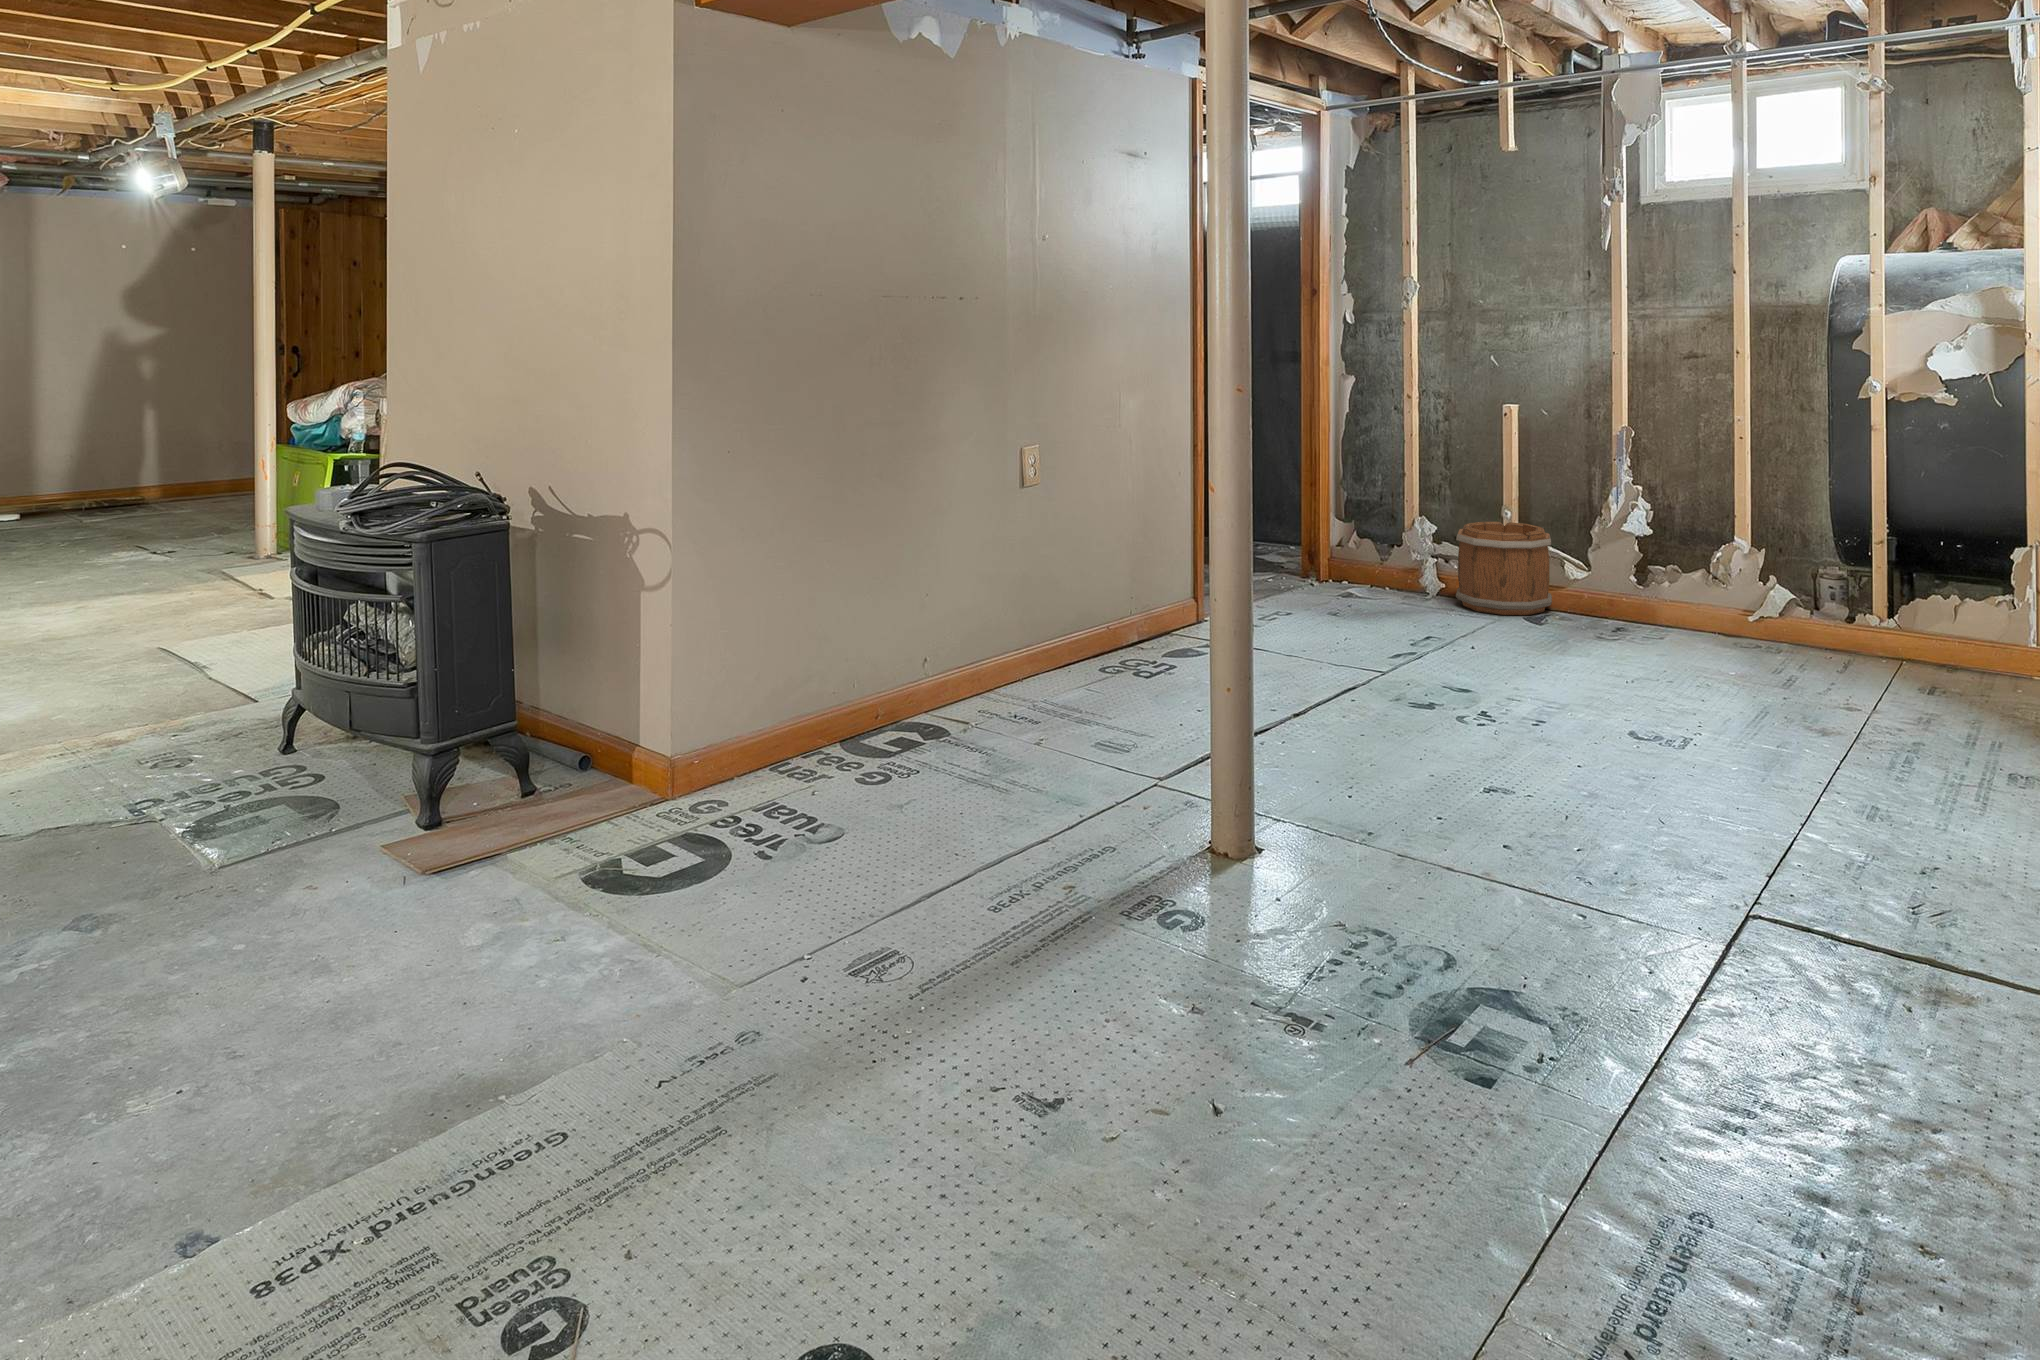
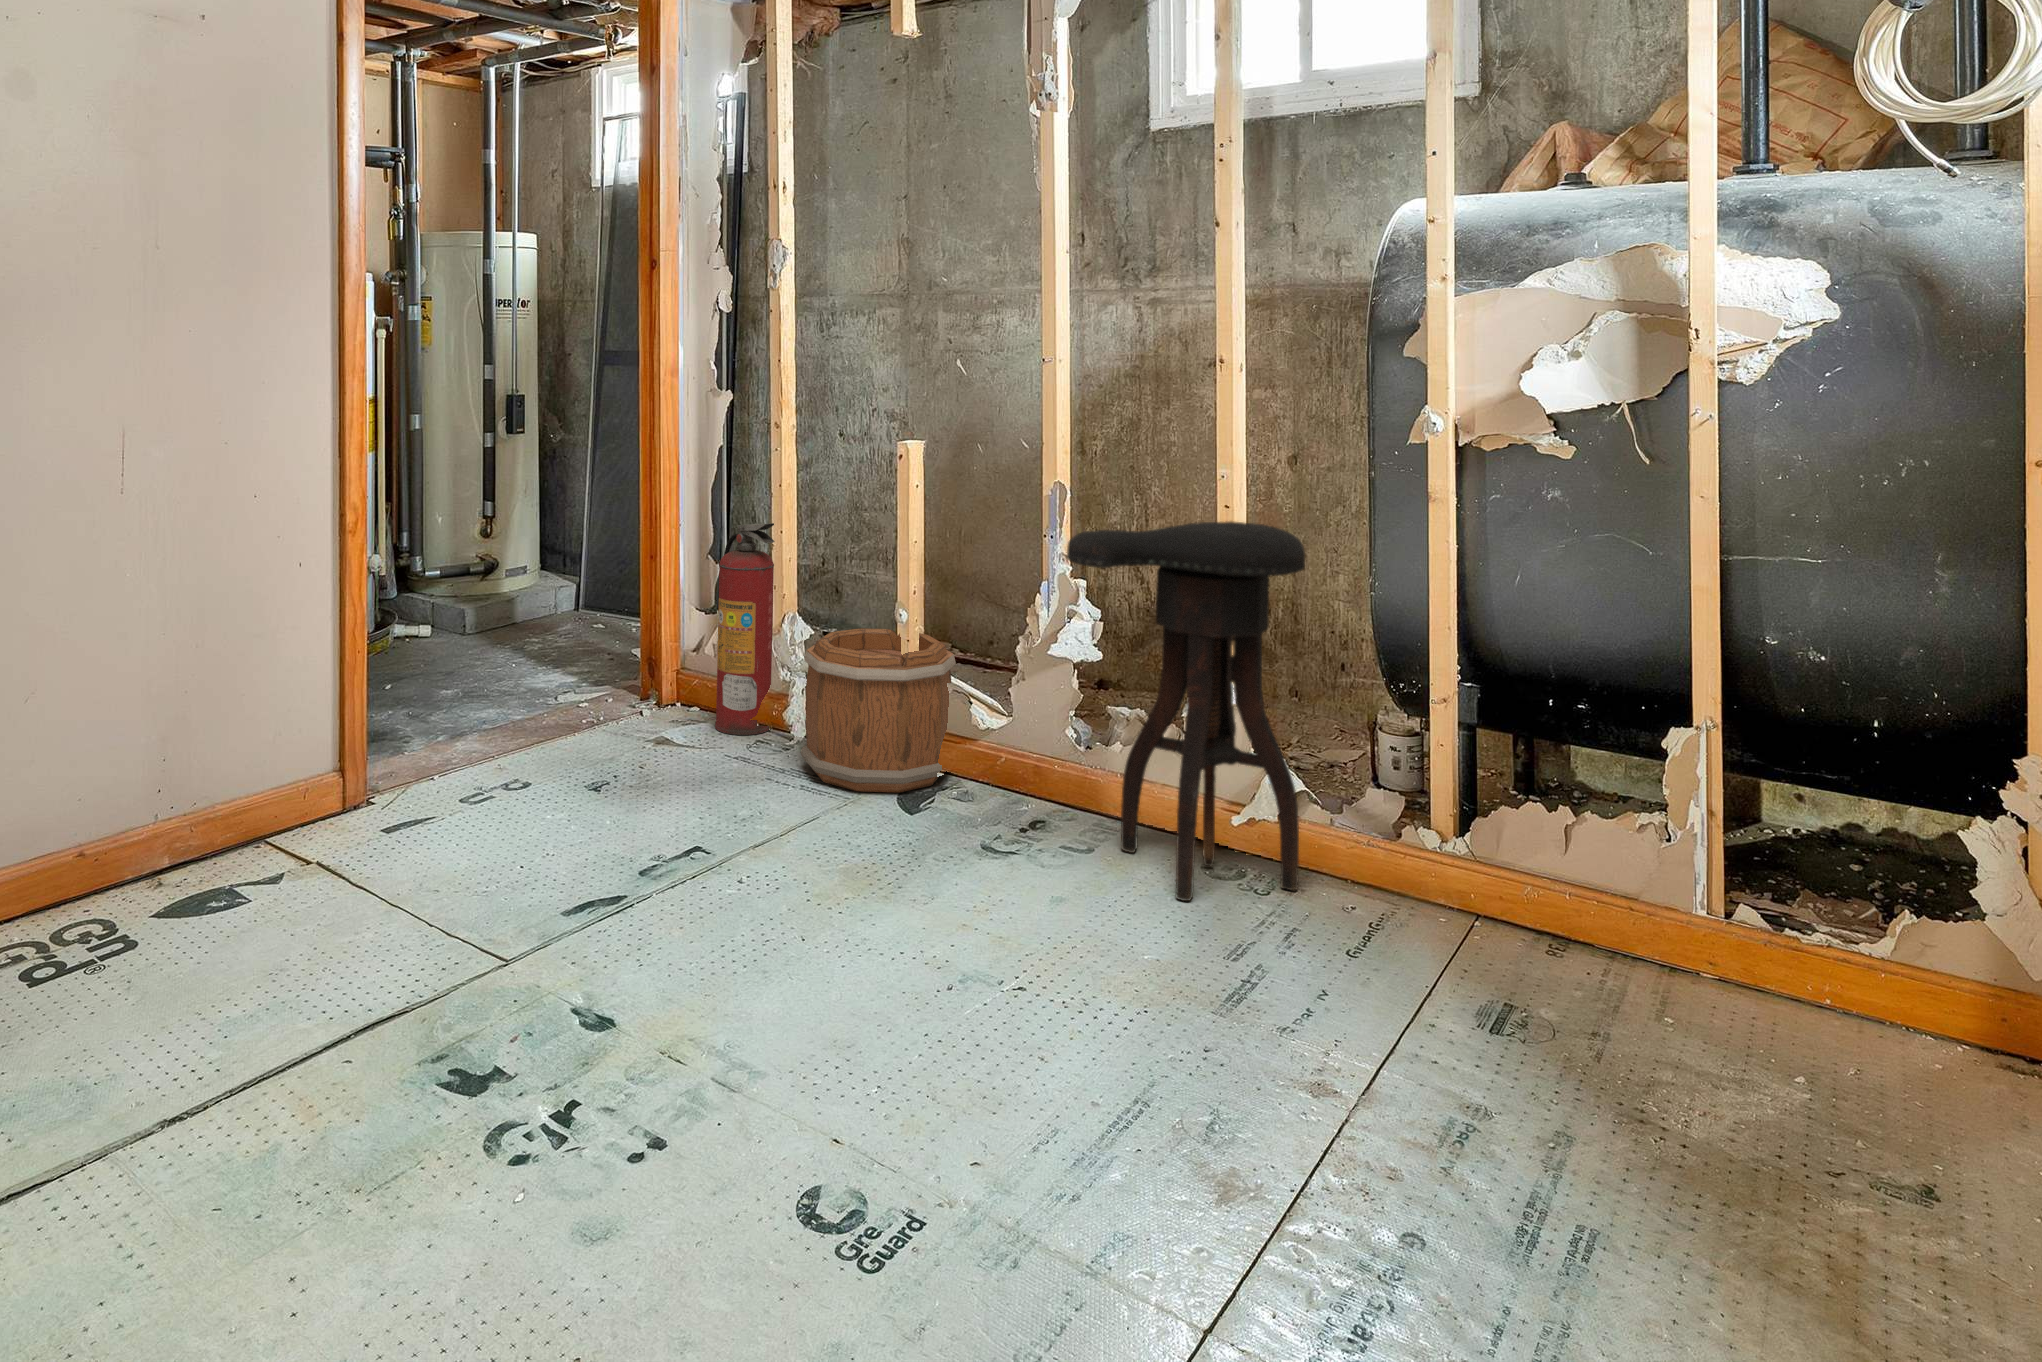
stool: none [1652,446,1797,655] -> present [1066,521,1305,901]
fire extinguisher: none [1373,459,1417,592] -> present [715,523,775,735]

